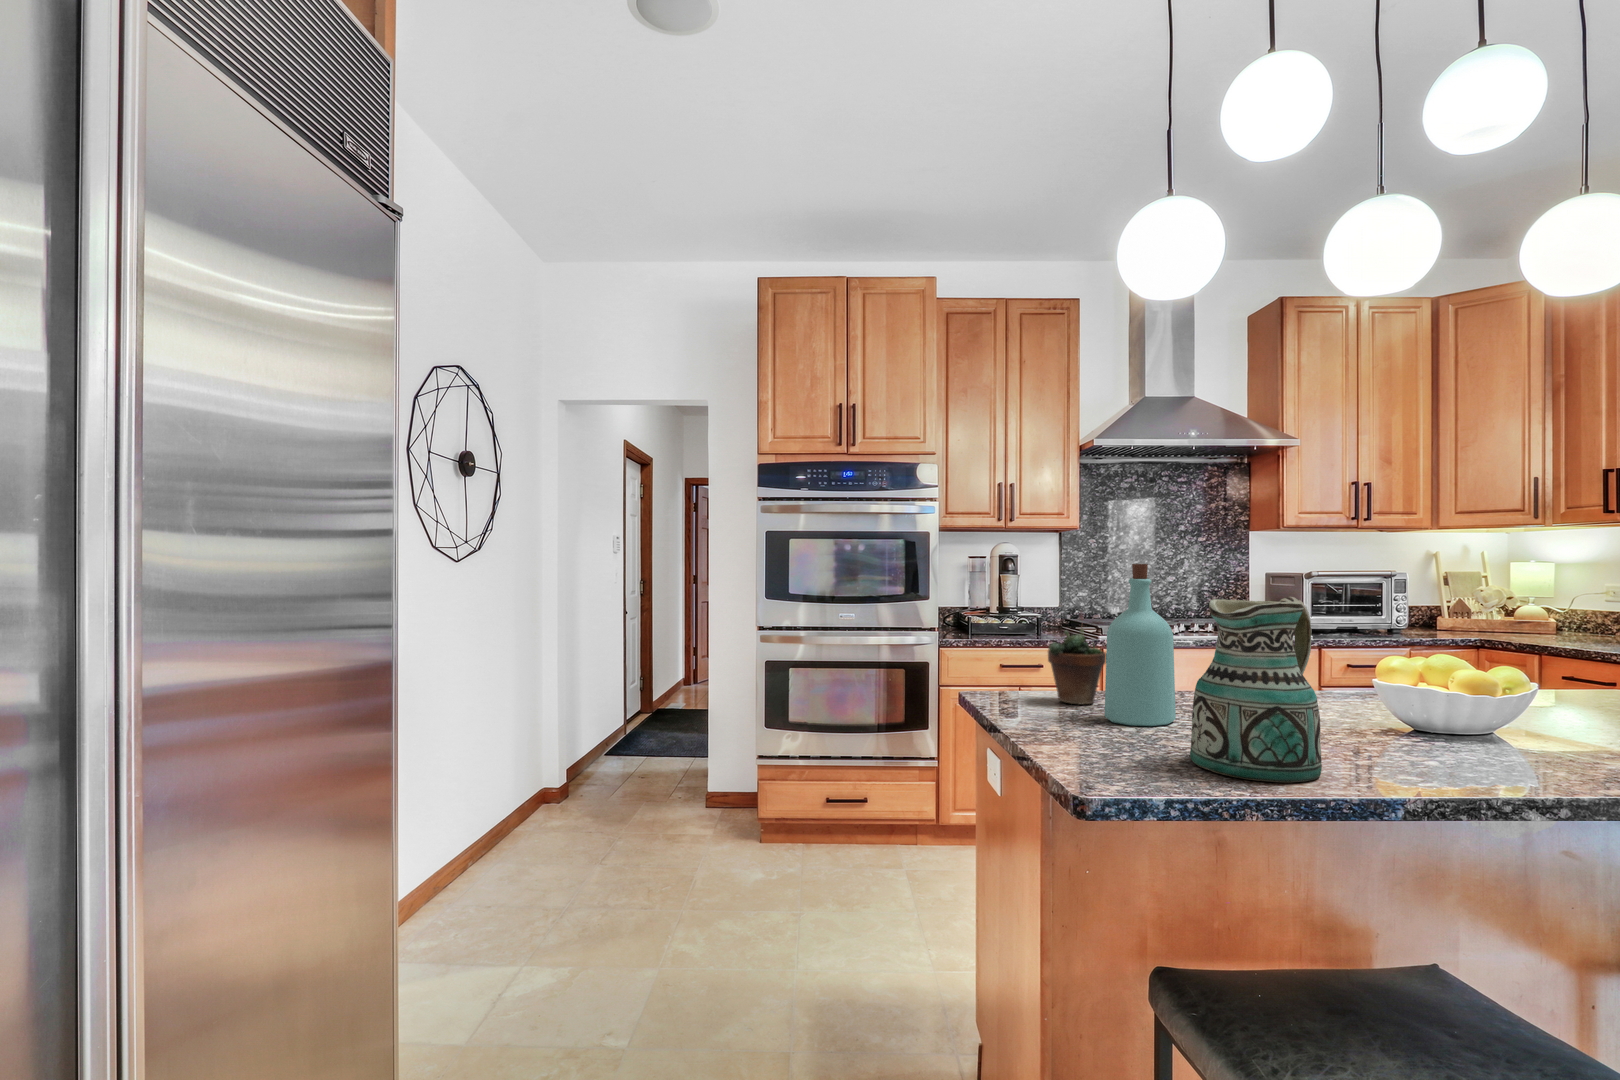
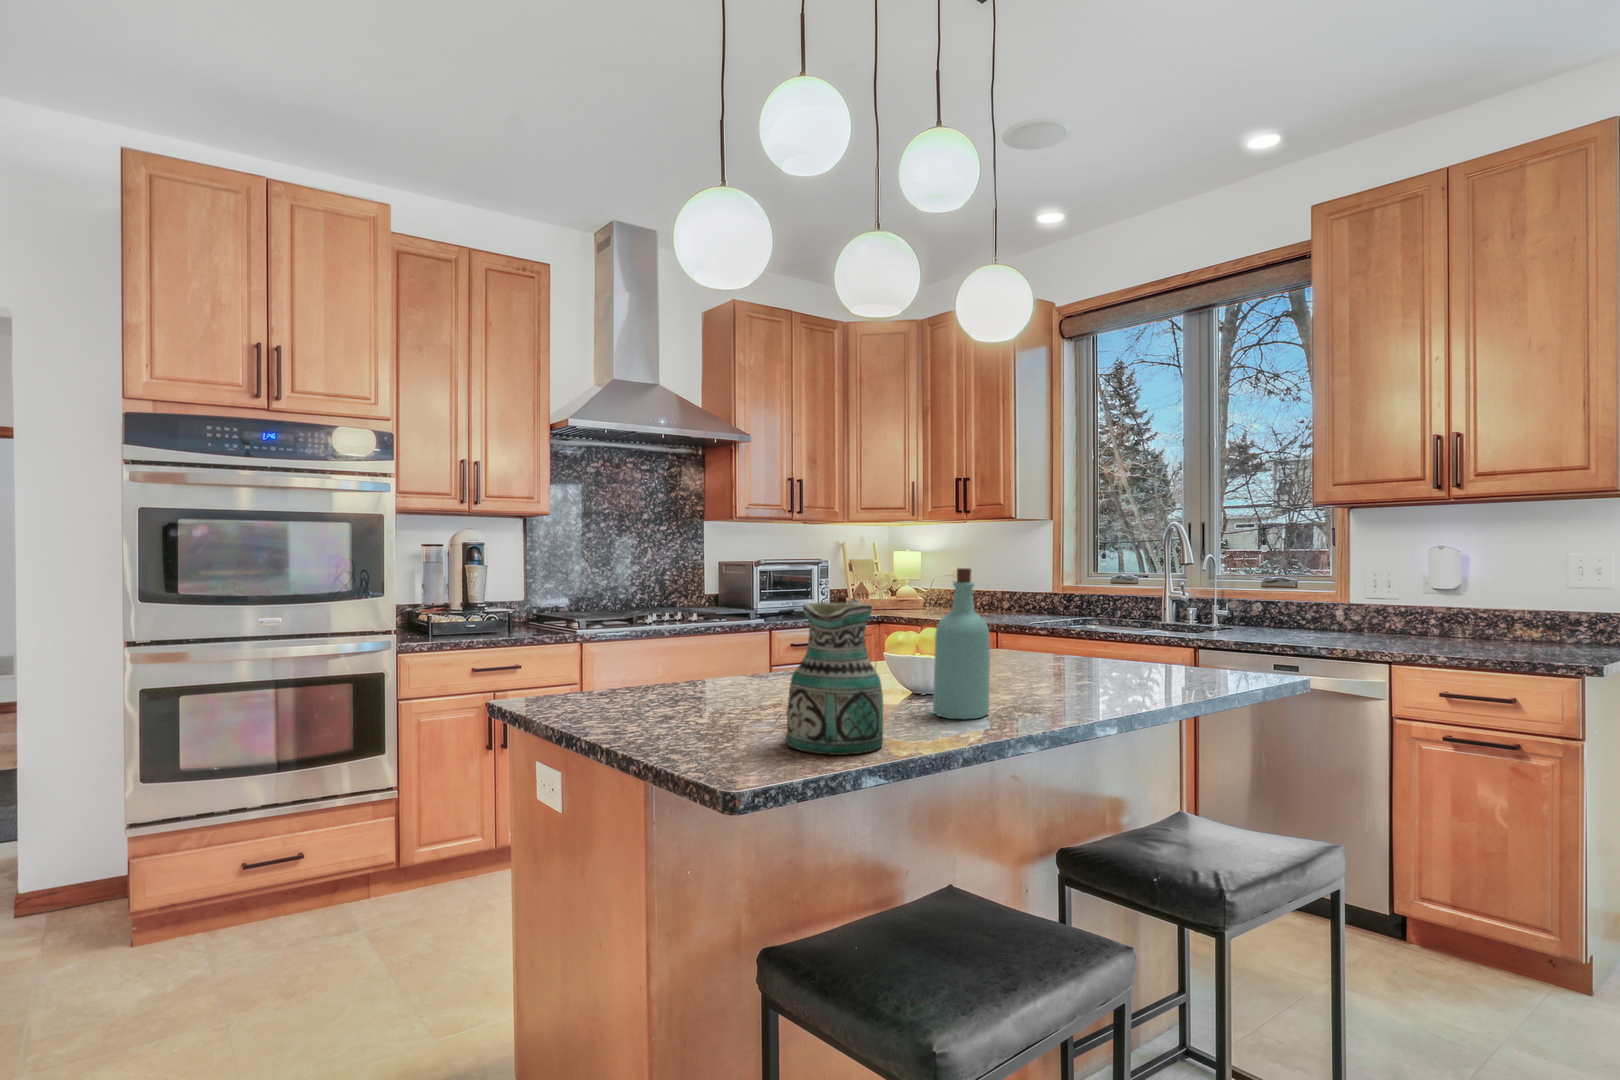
bottle: present [1105,564,1176,726] -> present [933,568,990,719]
succulent plant: present [1048,613,1106,704] -> none [611,612,668,708]

